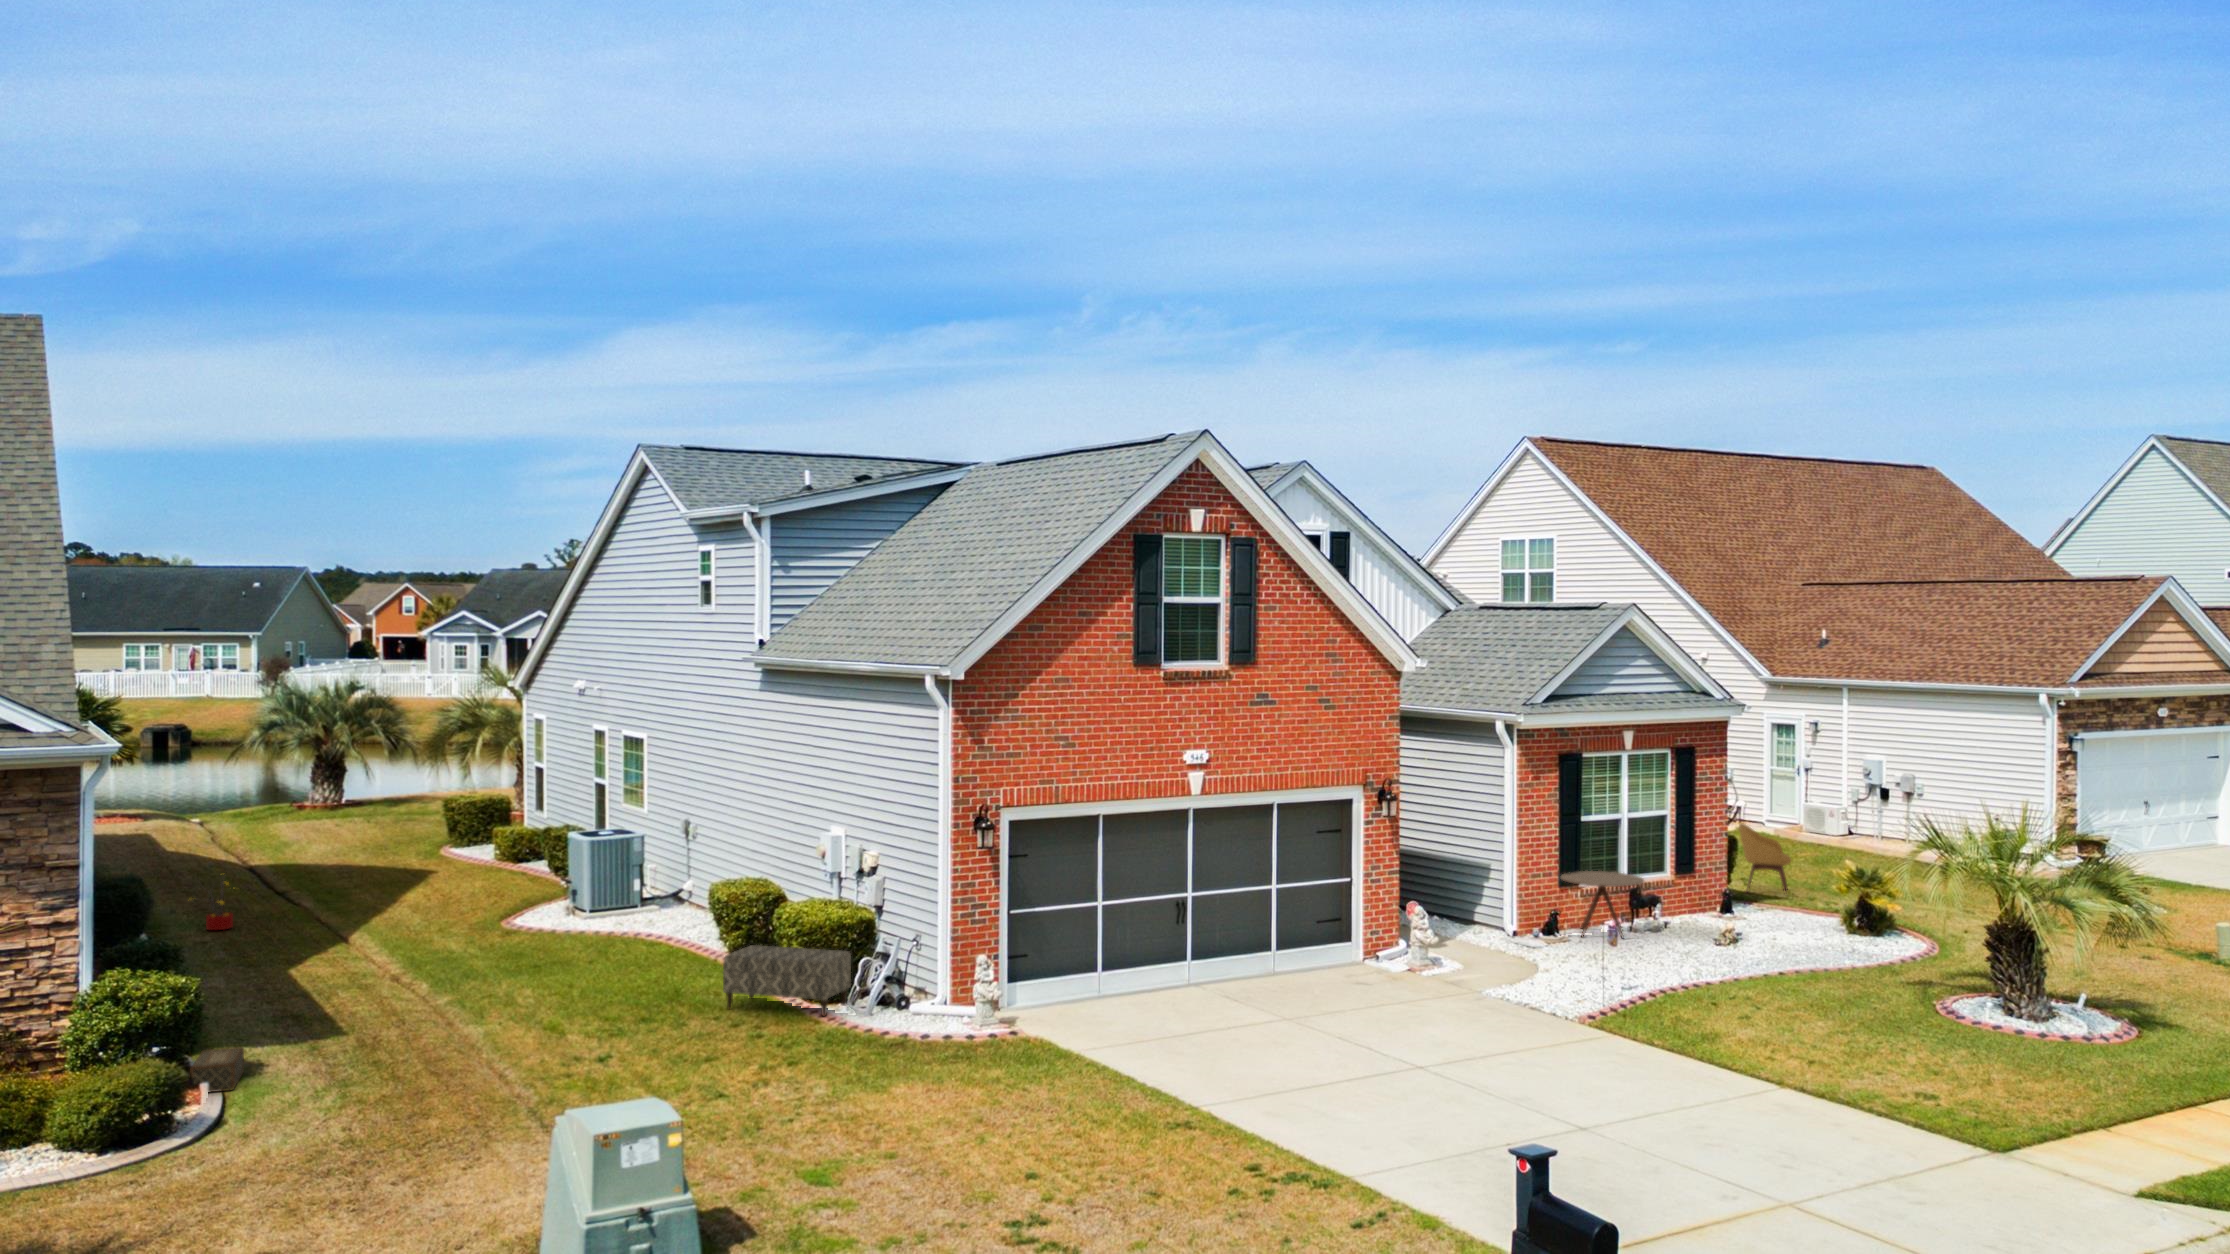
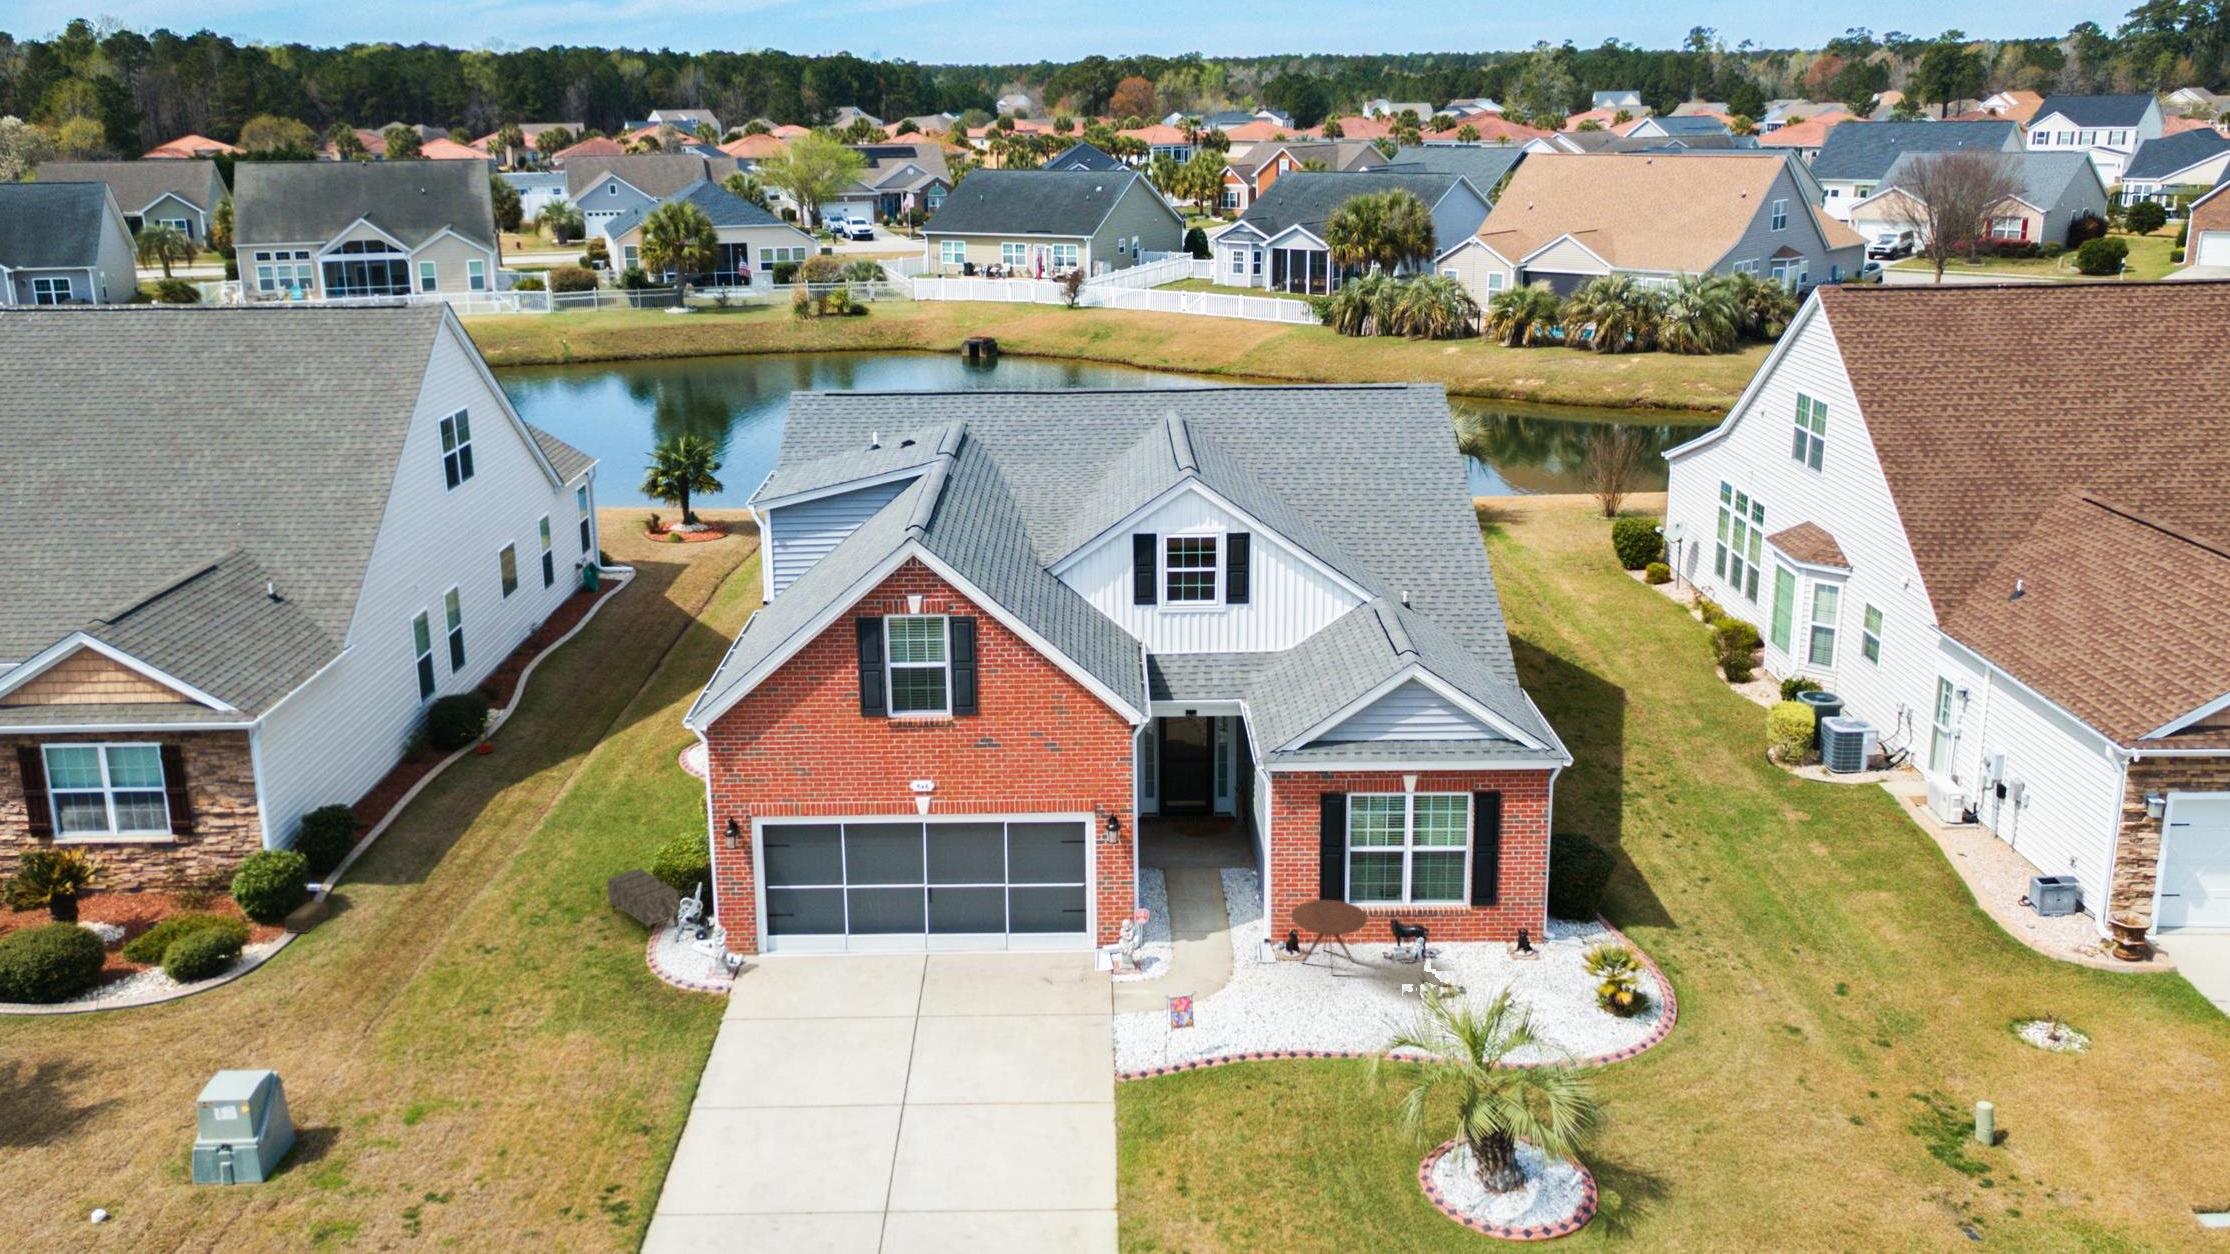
chair: present [1739,823,1791,894] -> none [1580,857,1637,941]

